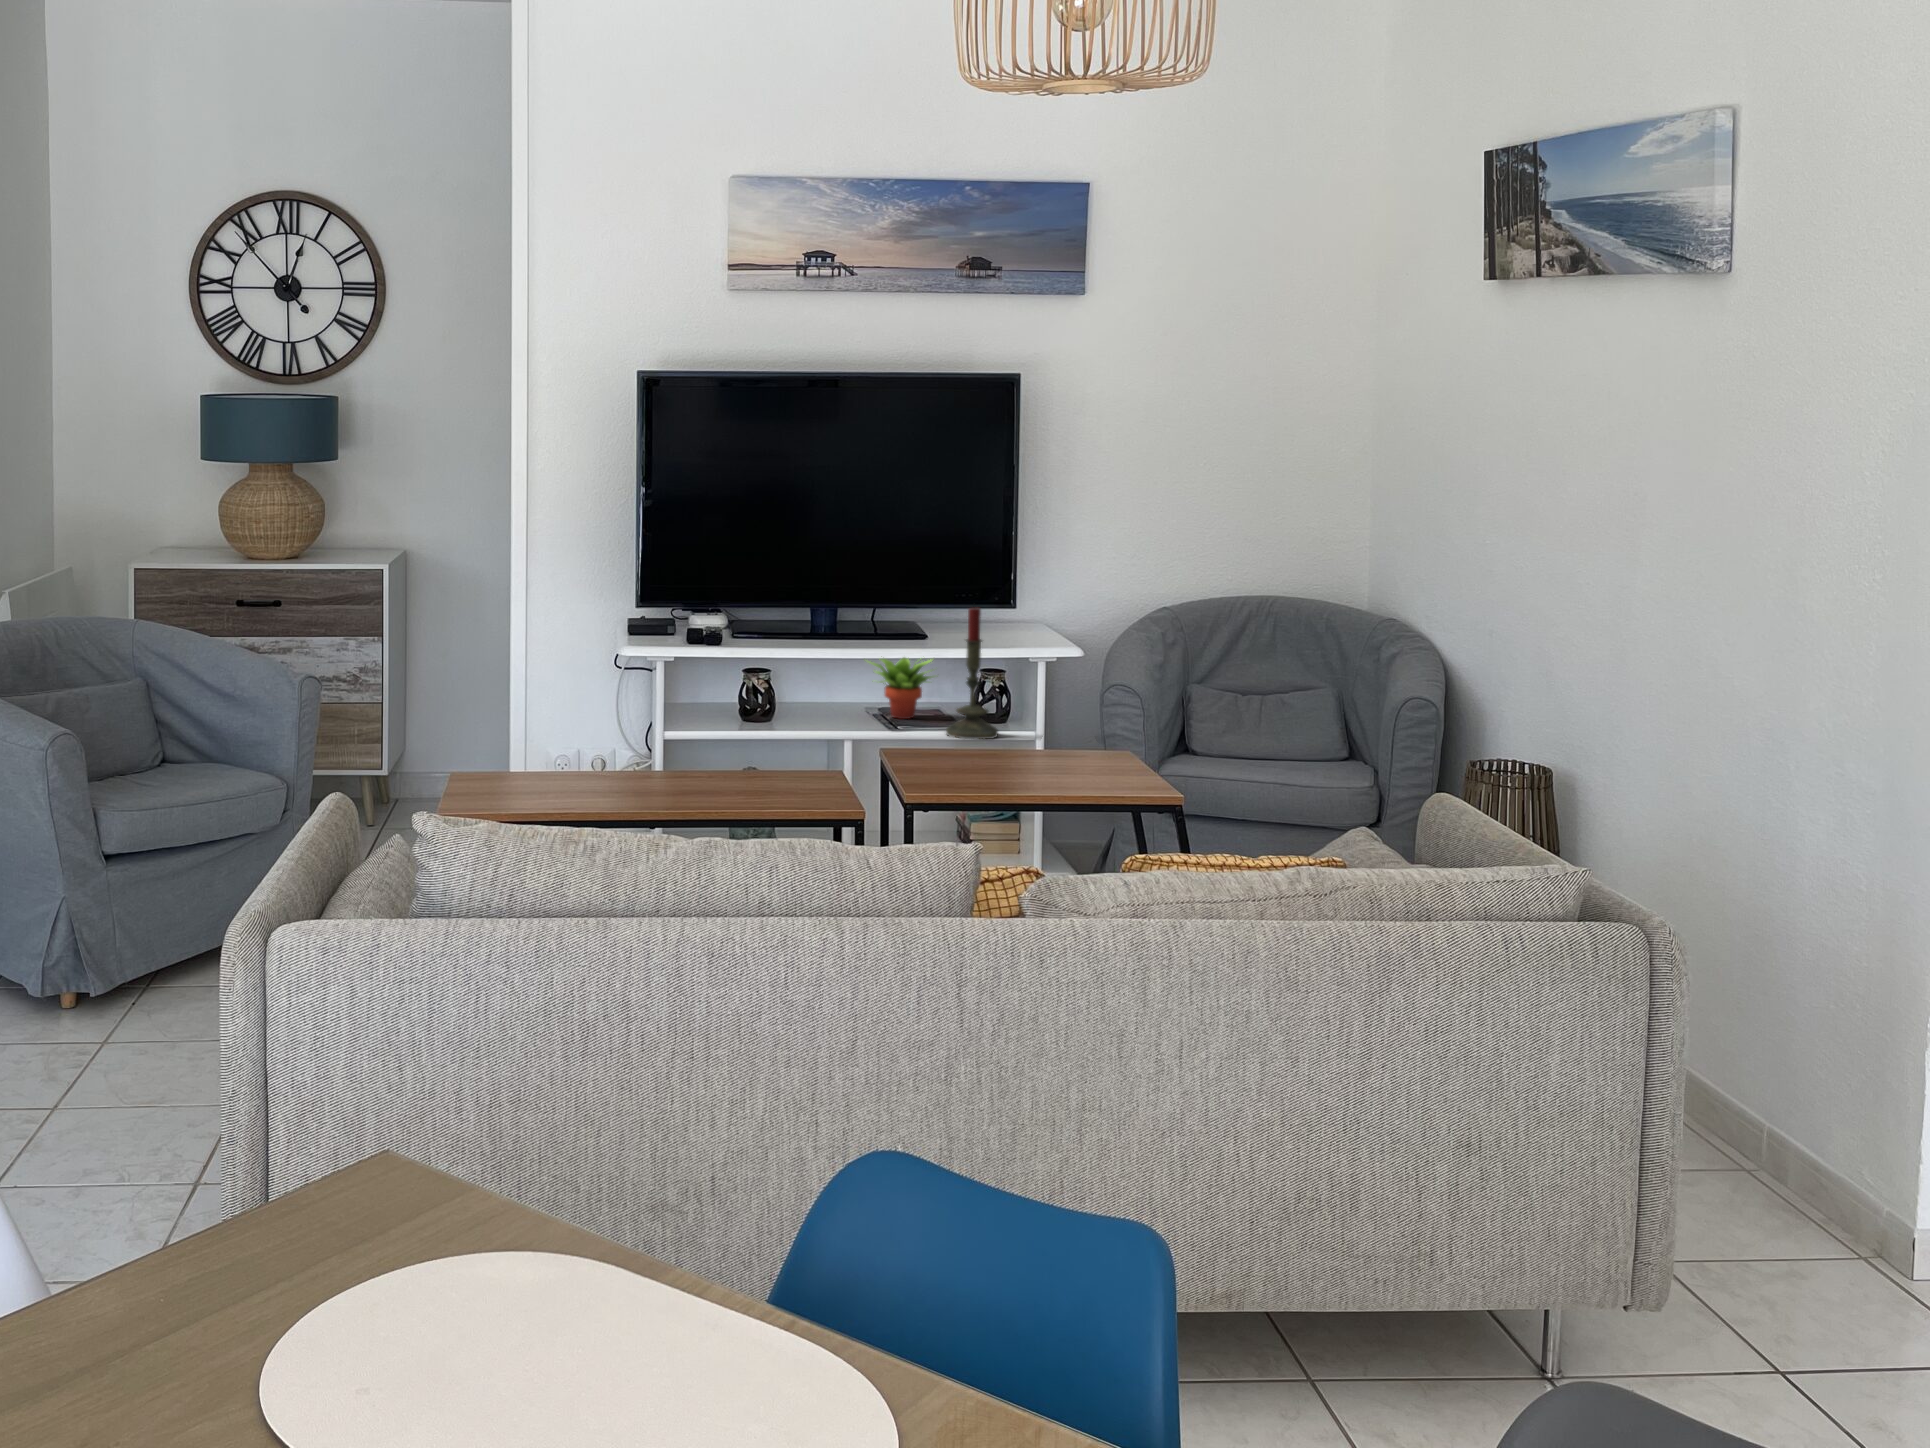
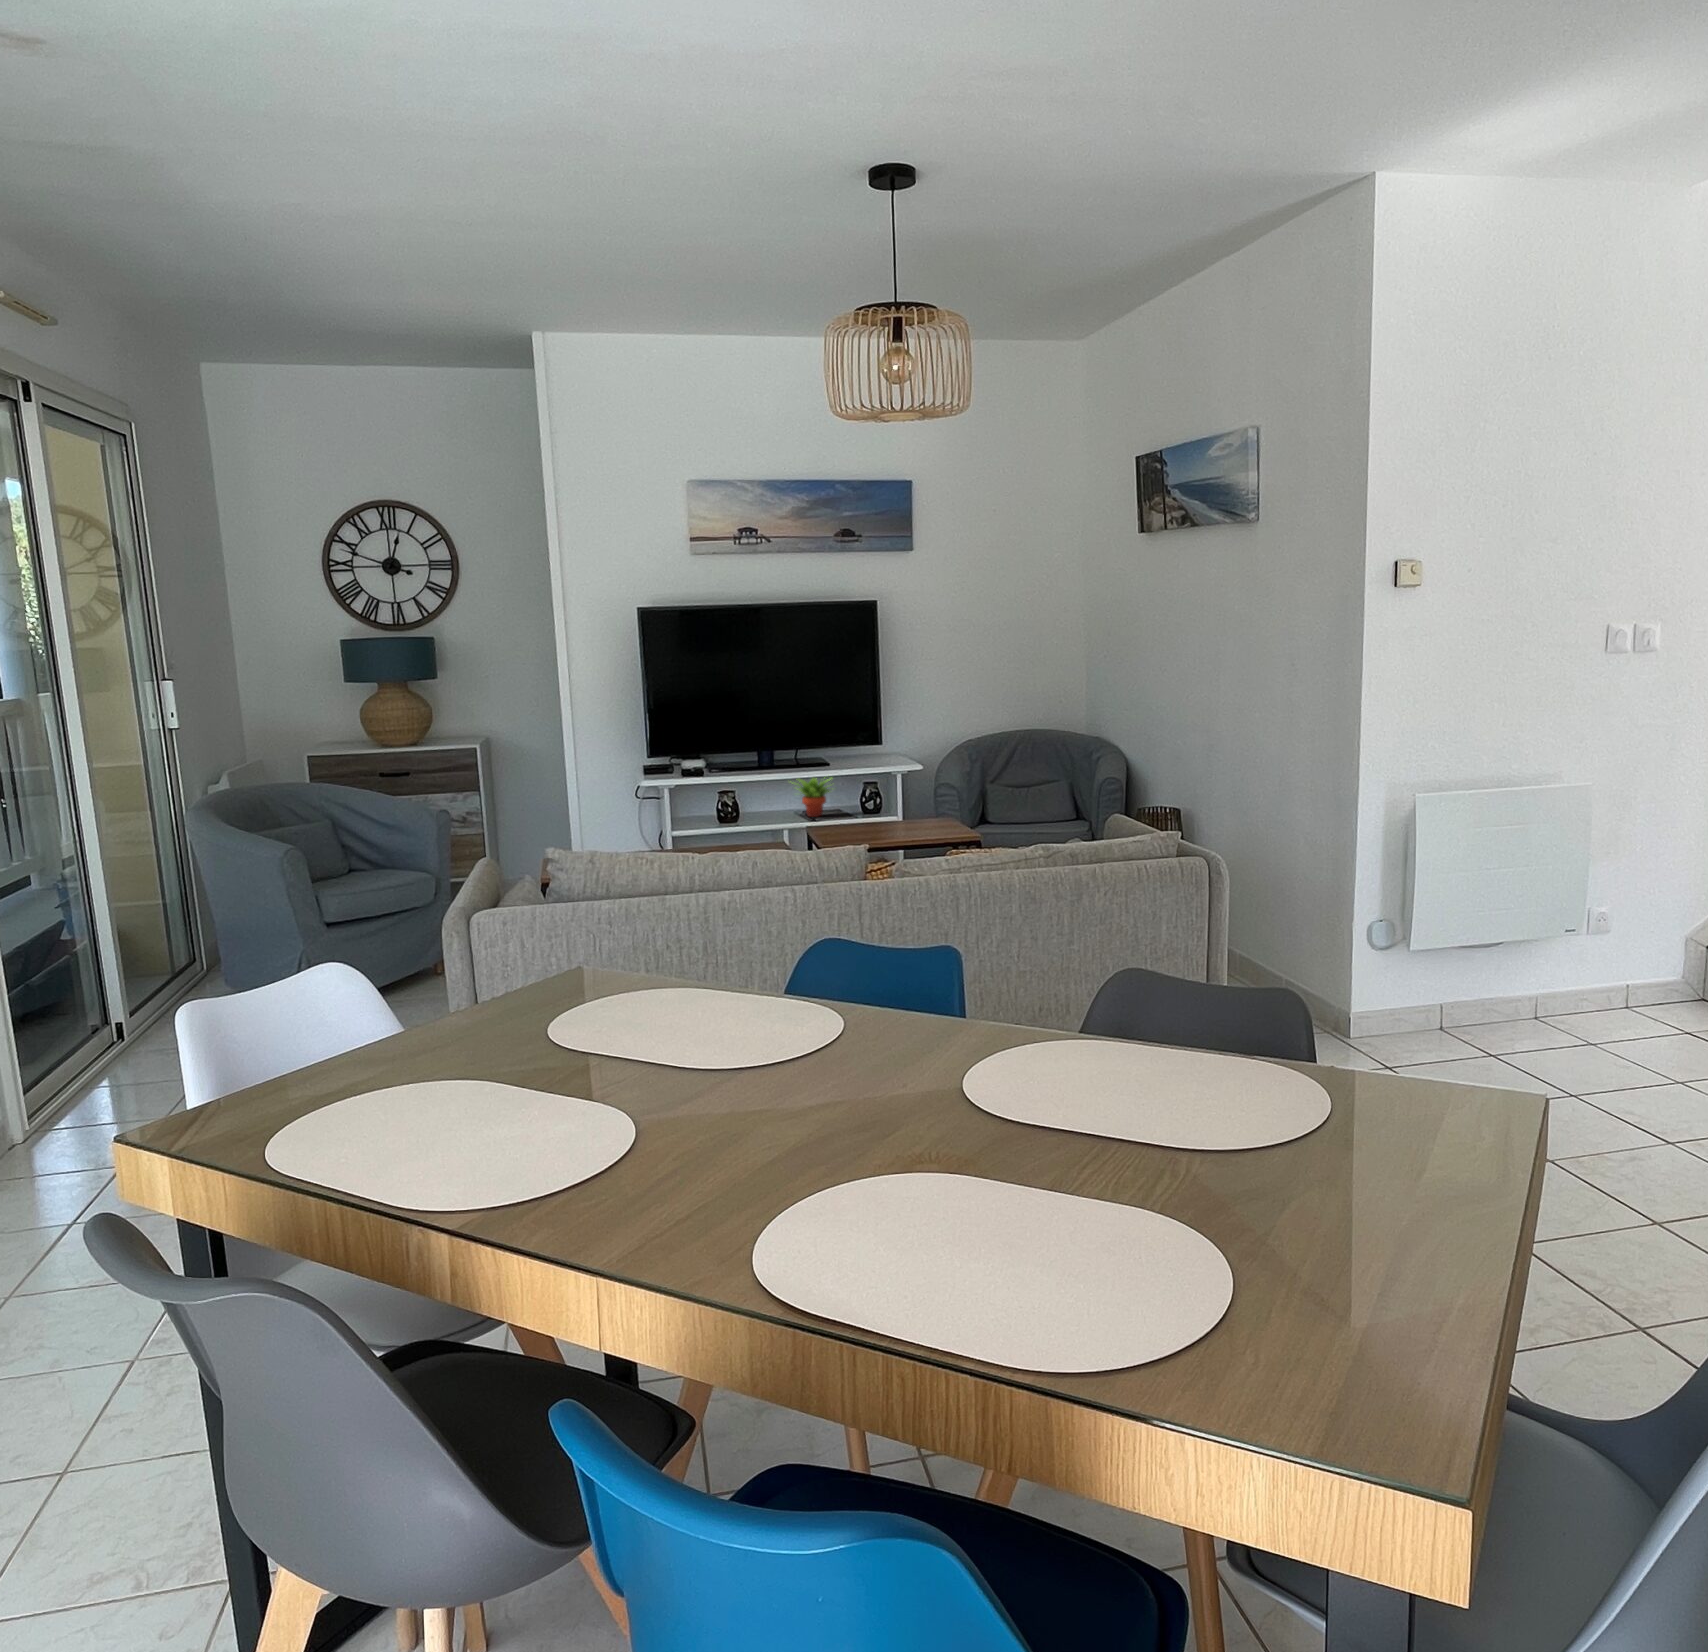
candle: present [946,607,998,739] -> none [843,739,876,824]

